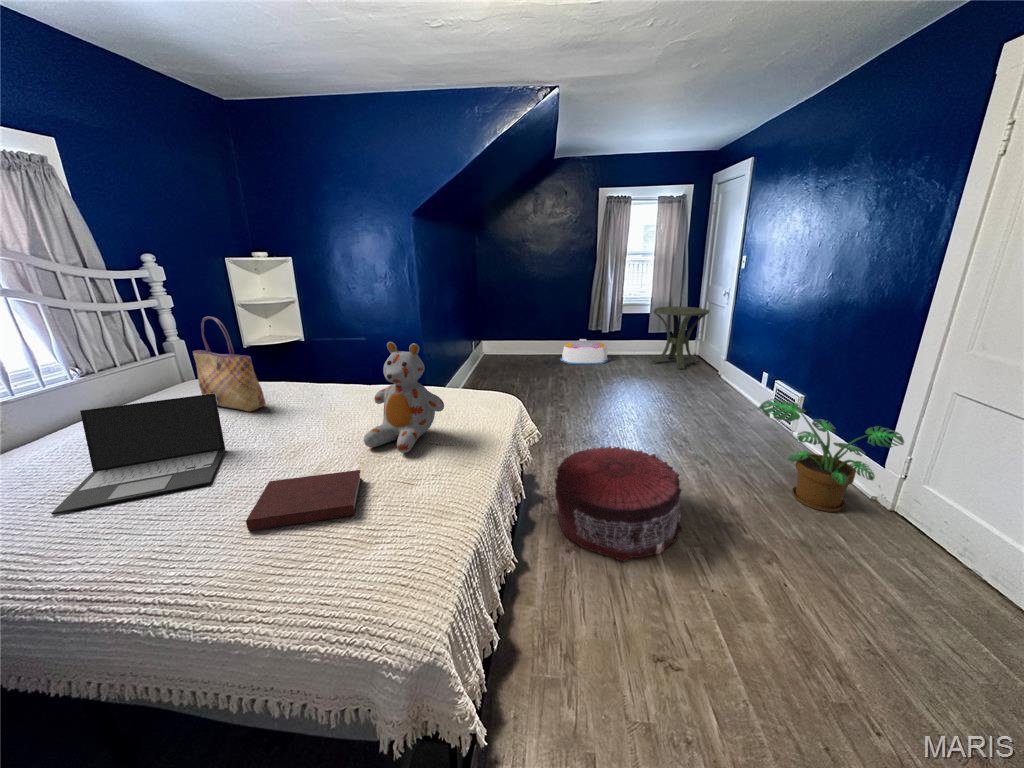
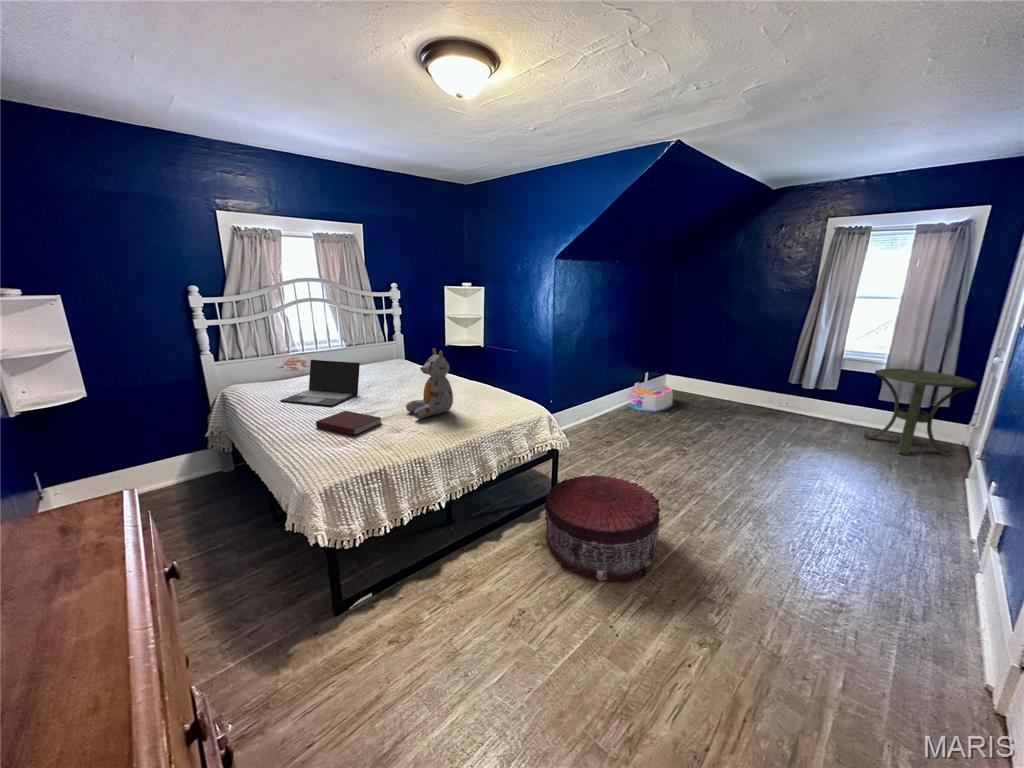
tote bag: present [193,317,266,411] -> none [381,322,403,381]
storage bin: present [560,339,608,364] -> present [627,383,673,412]
potted plant: present [758,399,904,512] -> none [828,492,1007,661]

